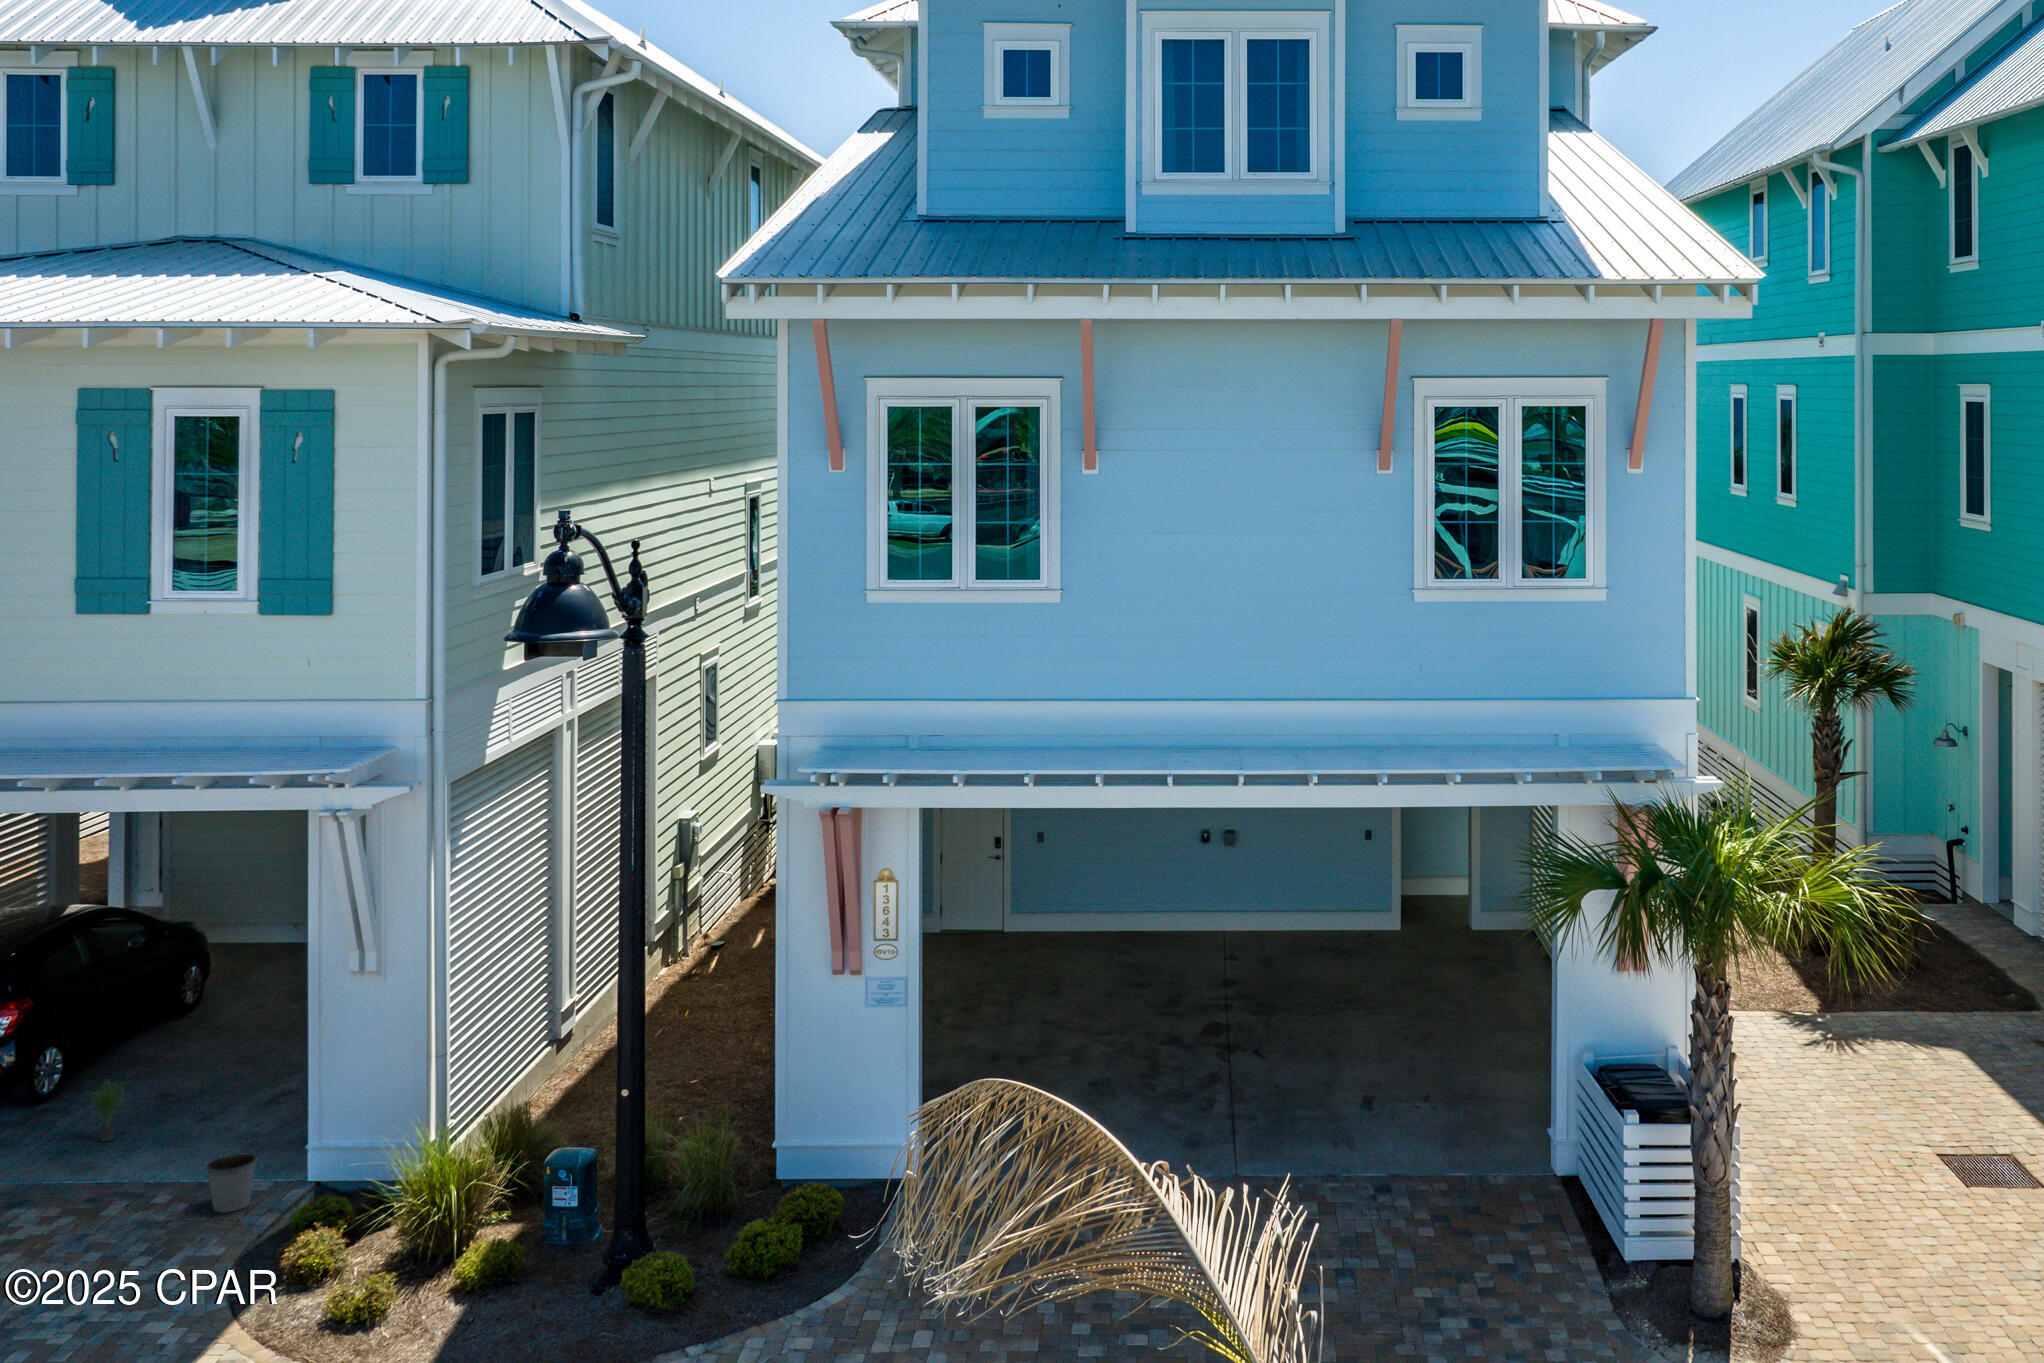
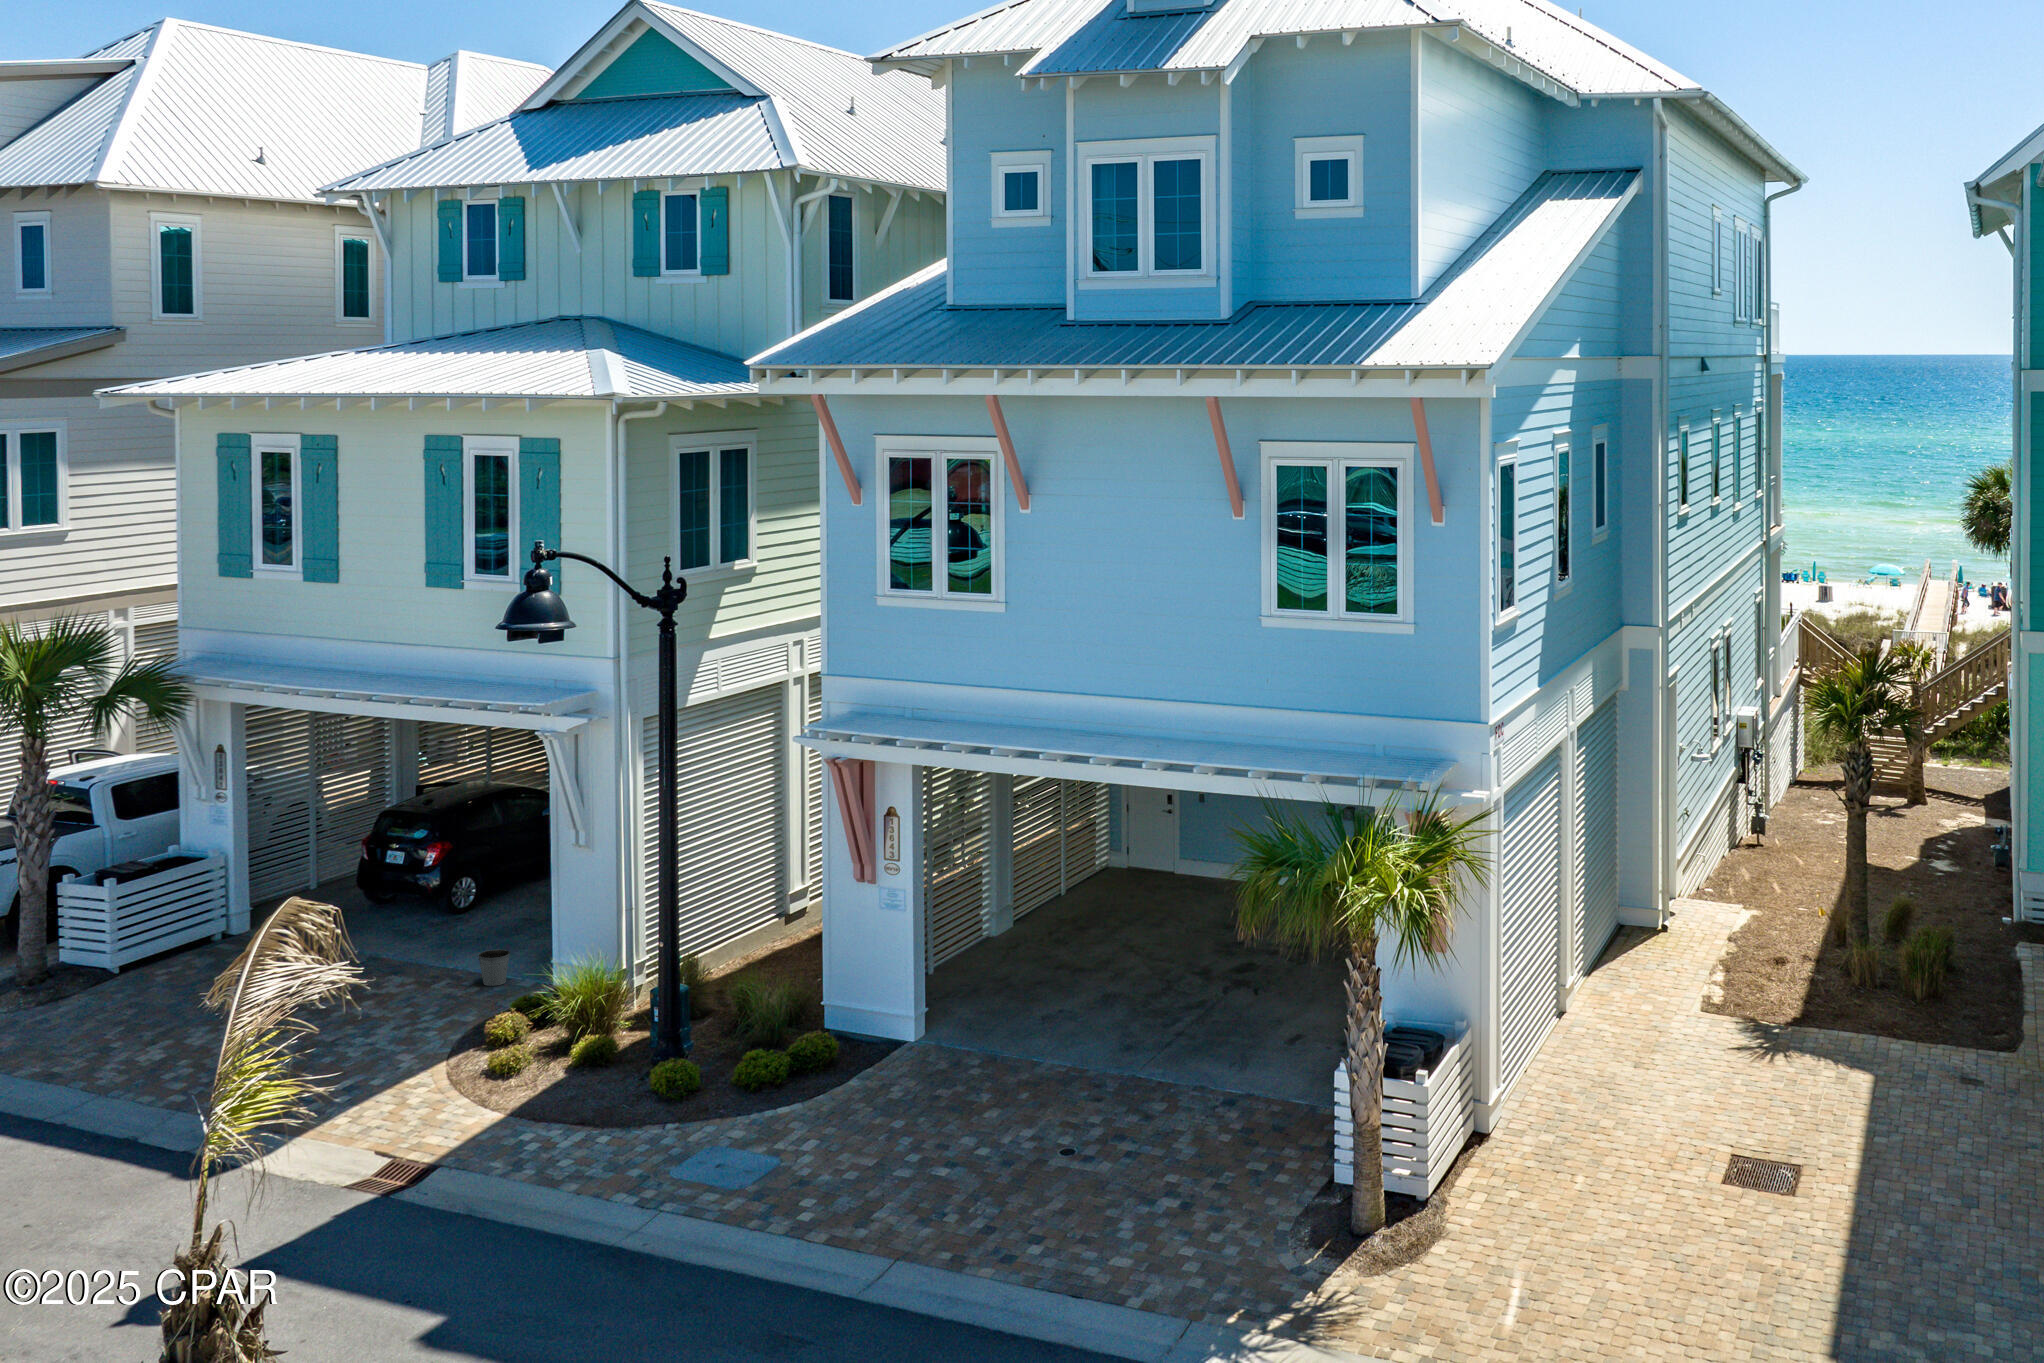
potted plant: present [87,1082,121,1142] -> none [457,892,484,934]

